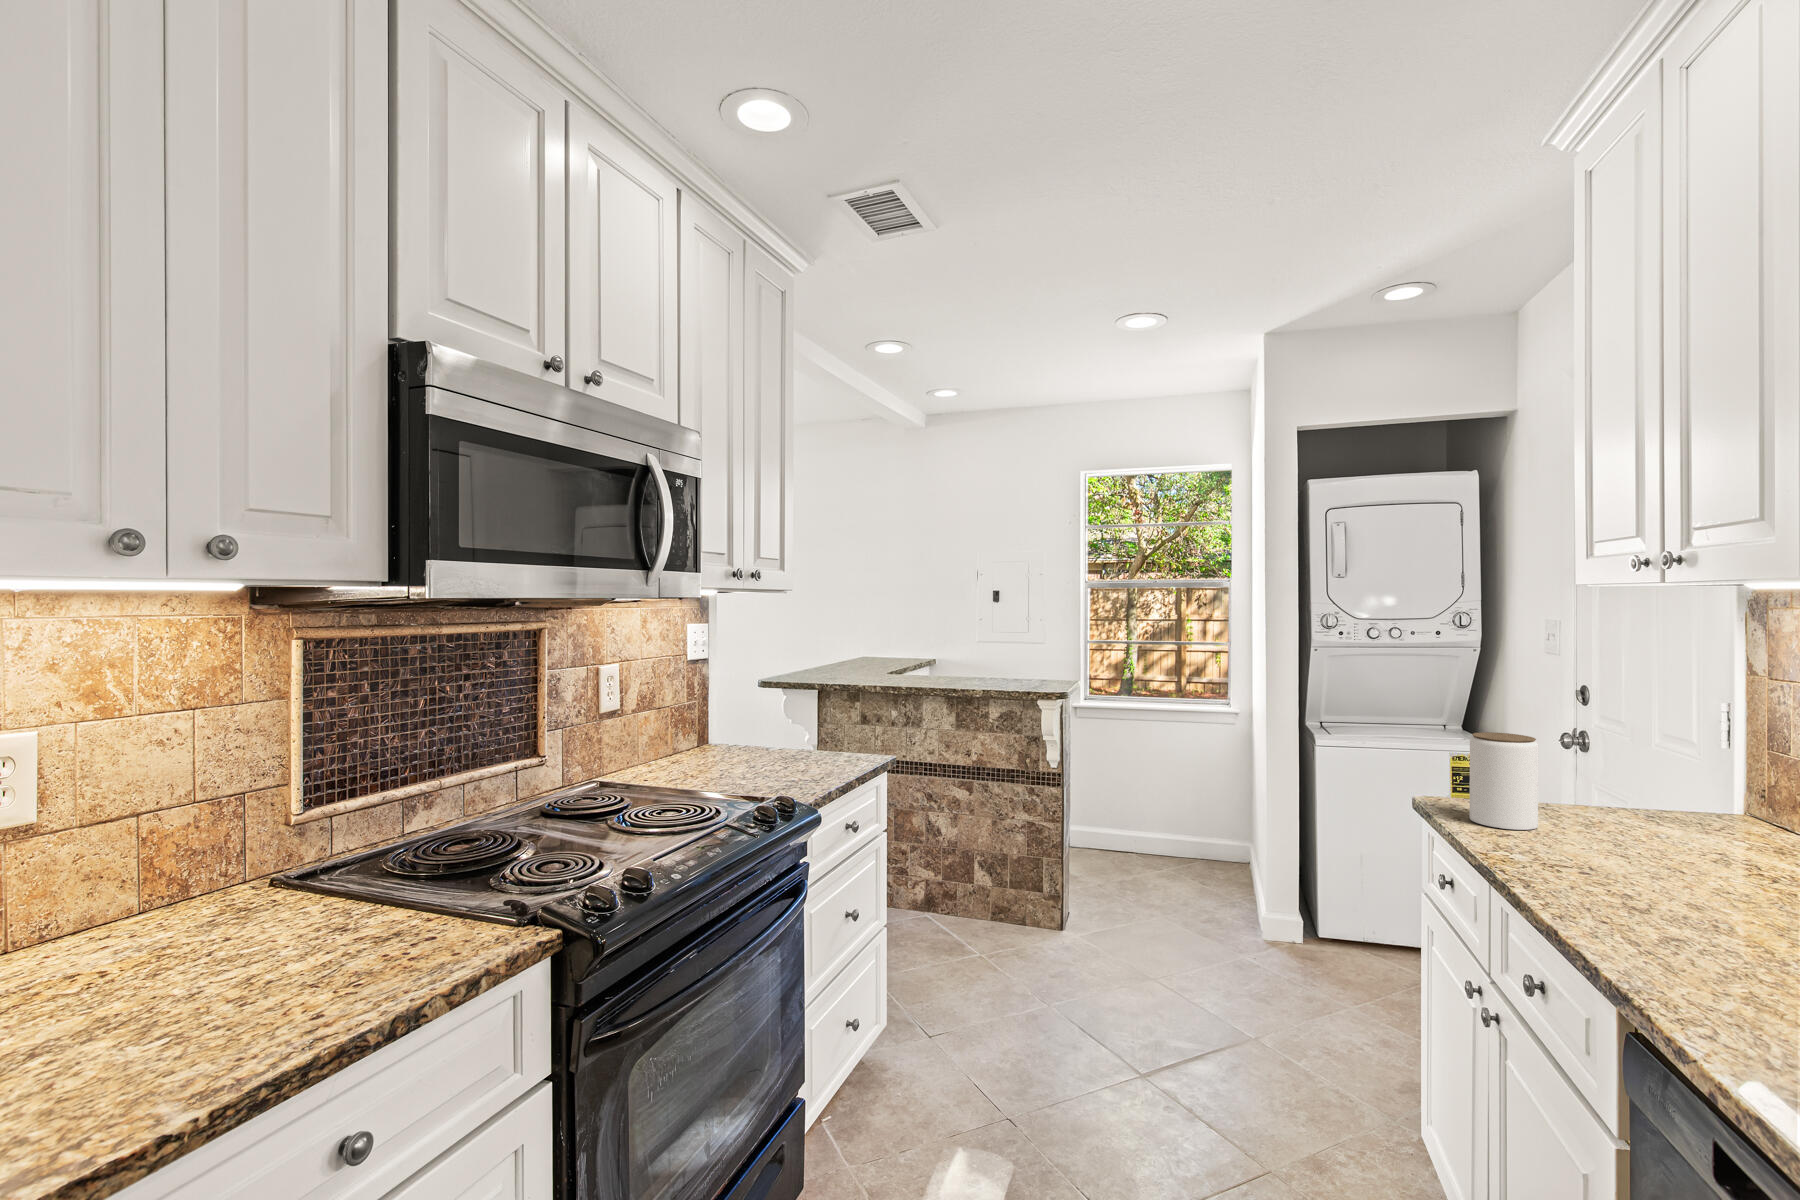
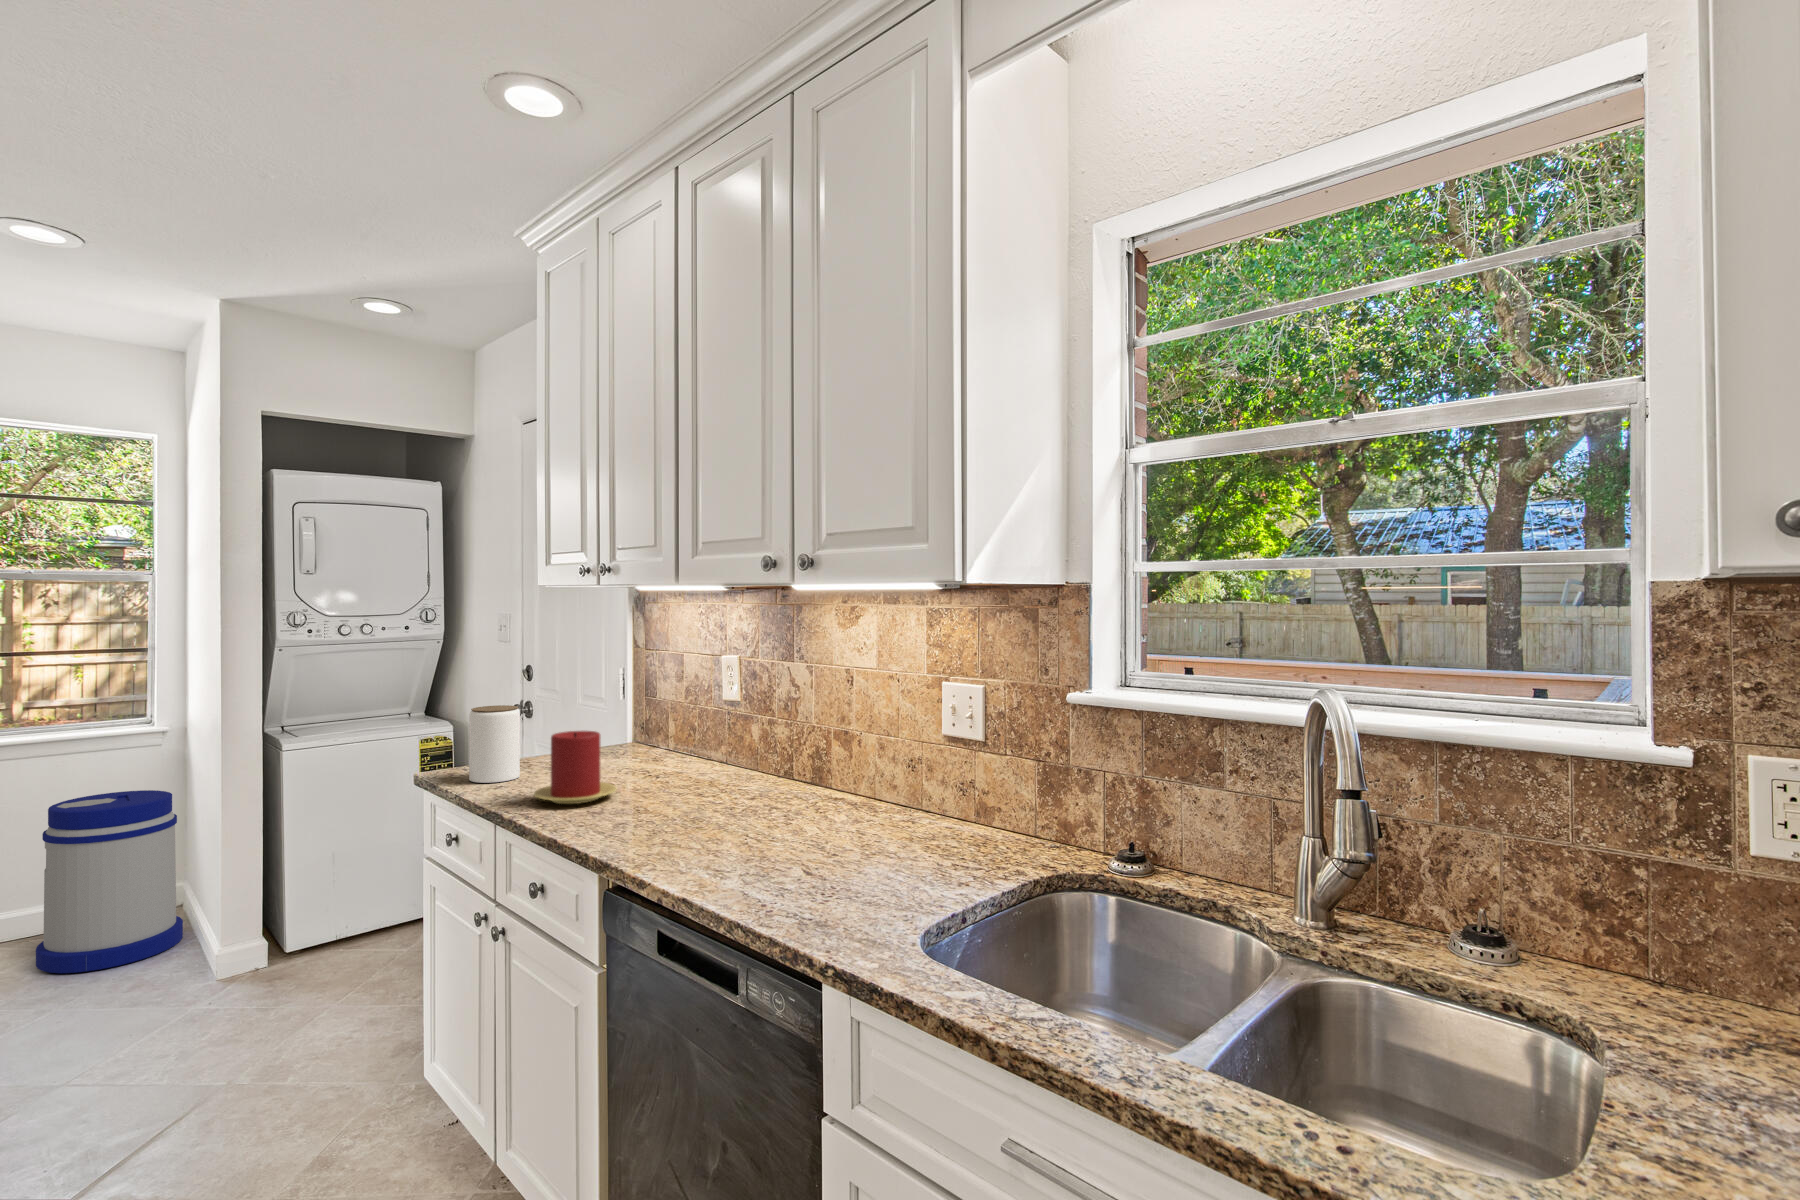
trash can: none [1148,758,1242,903] -> present [36,790,183,973]
candle: none [1543,783,1682,889] -> present [534,731,616,804]

